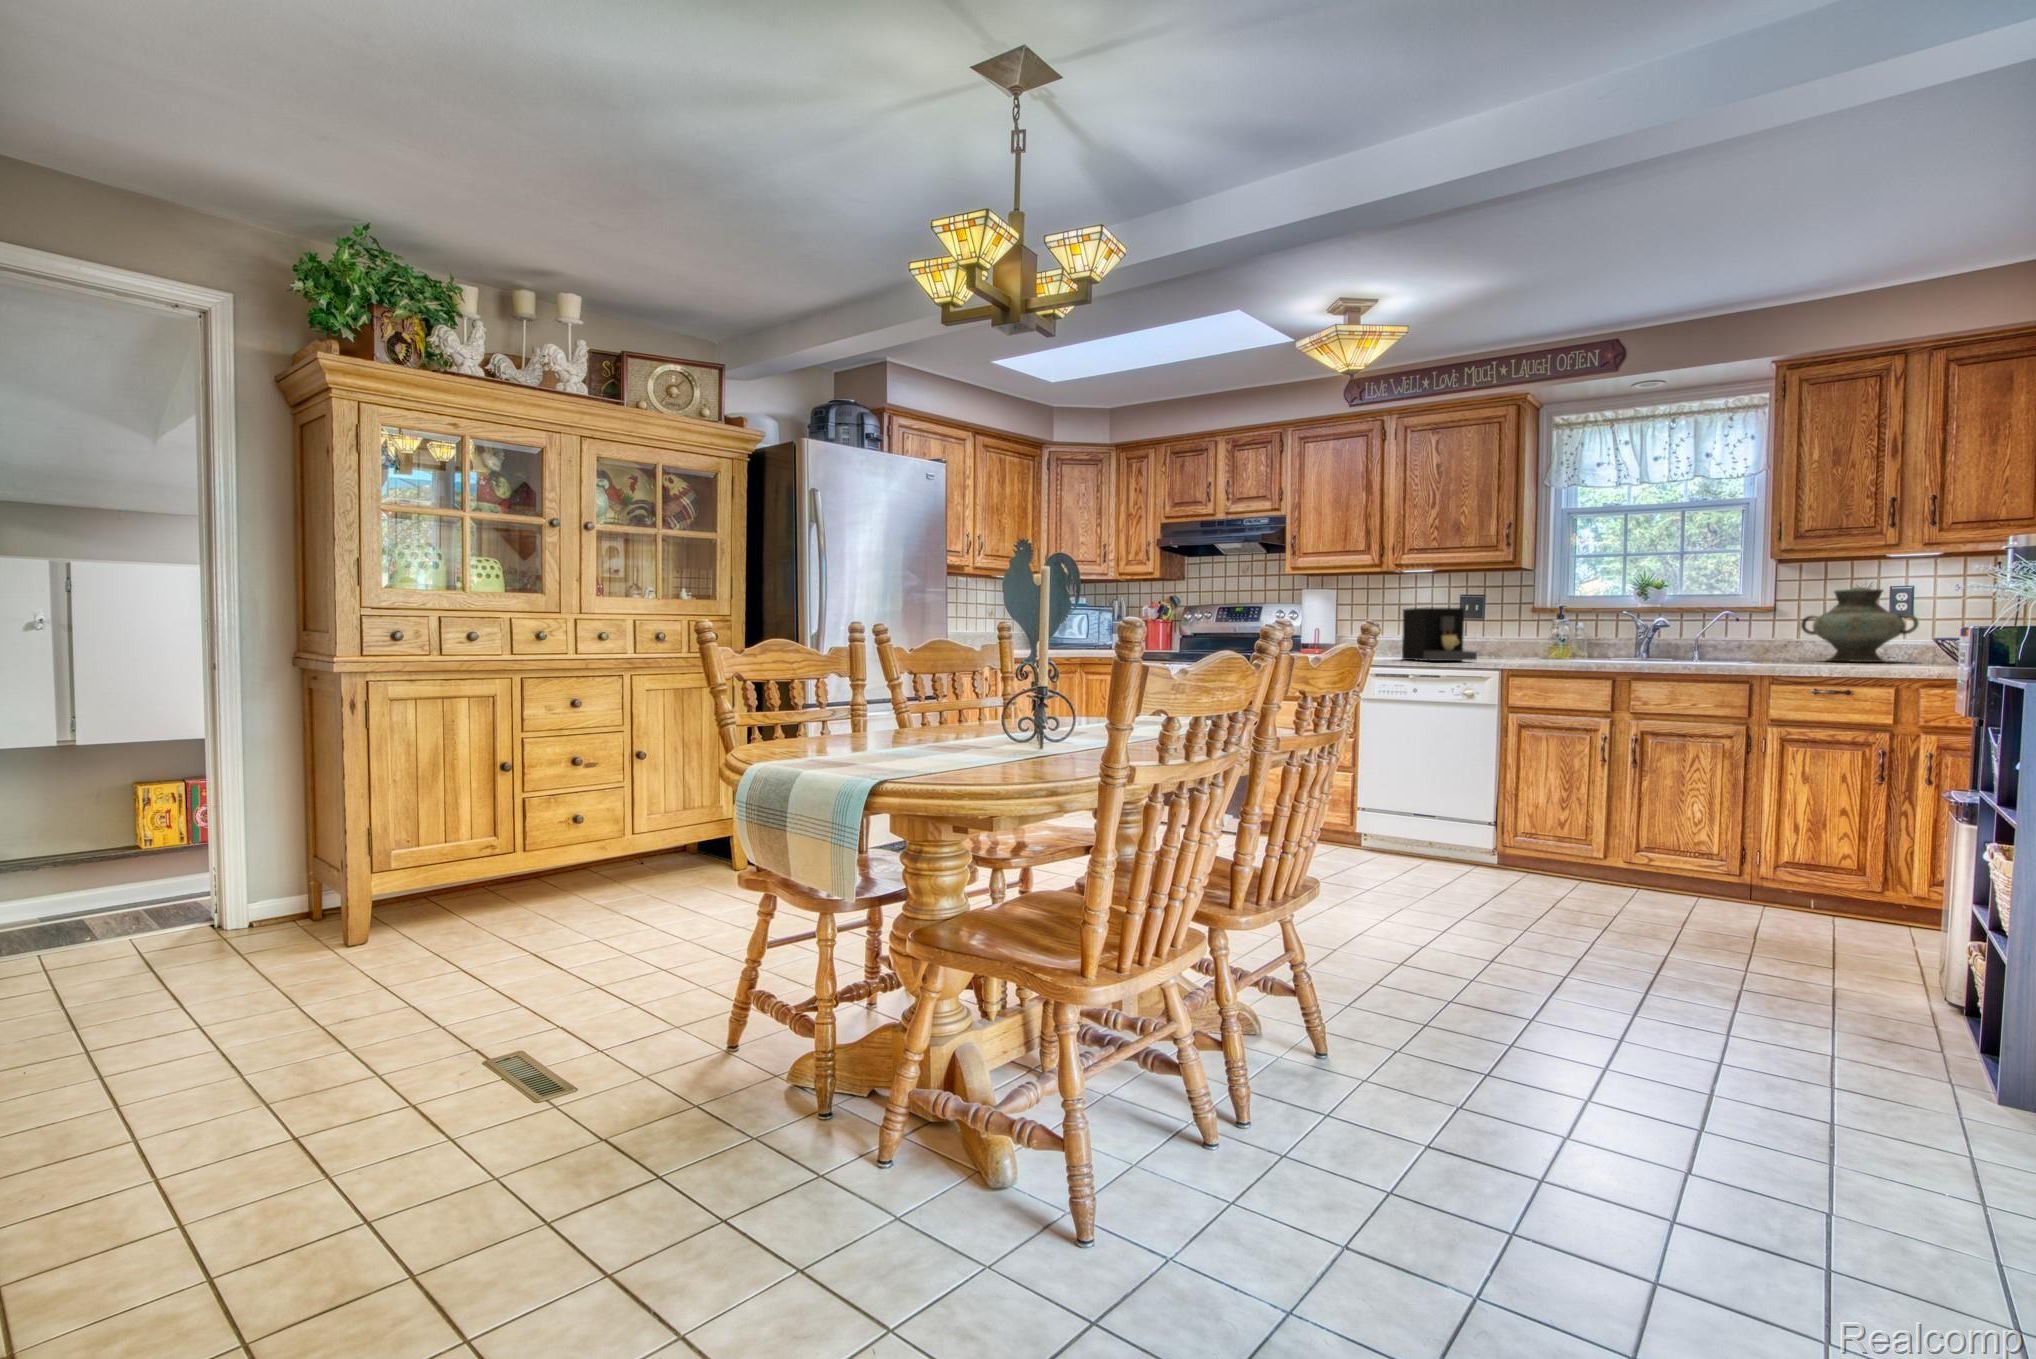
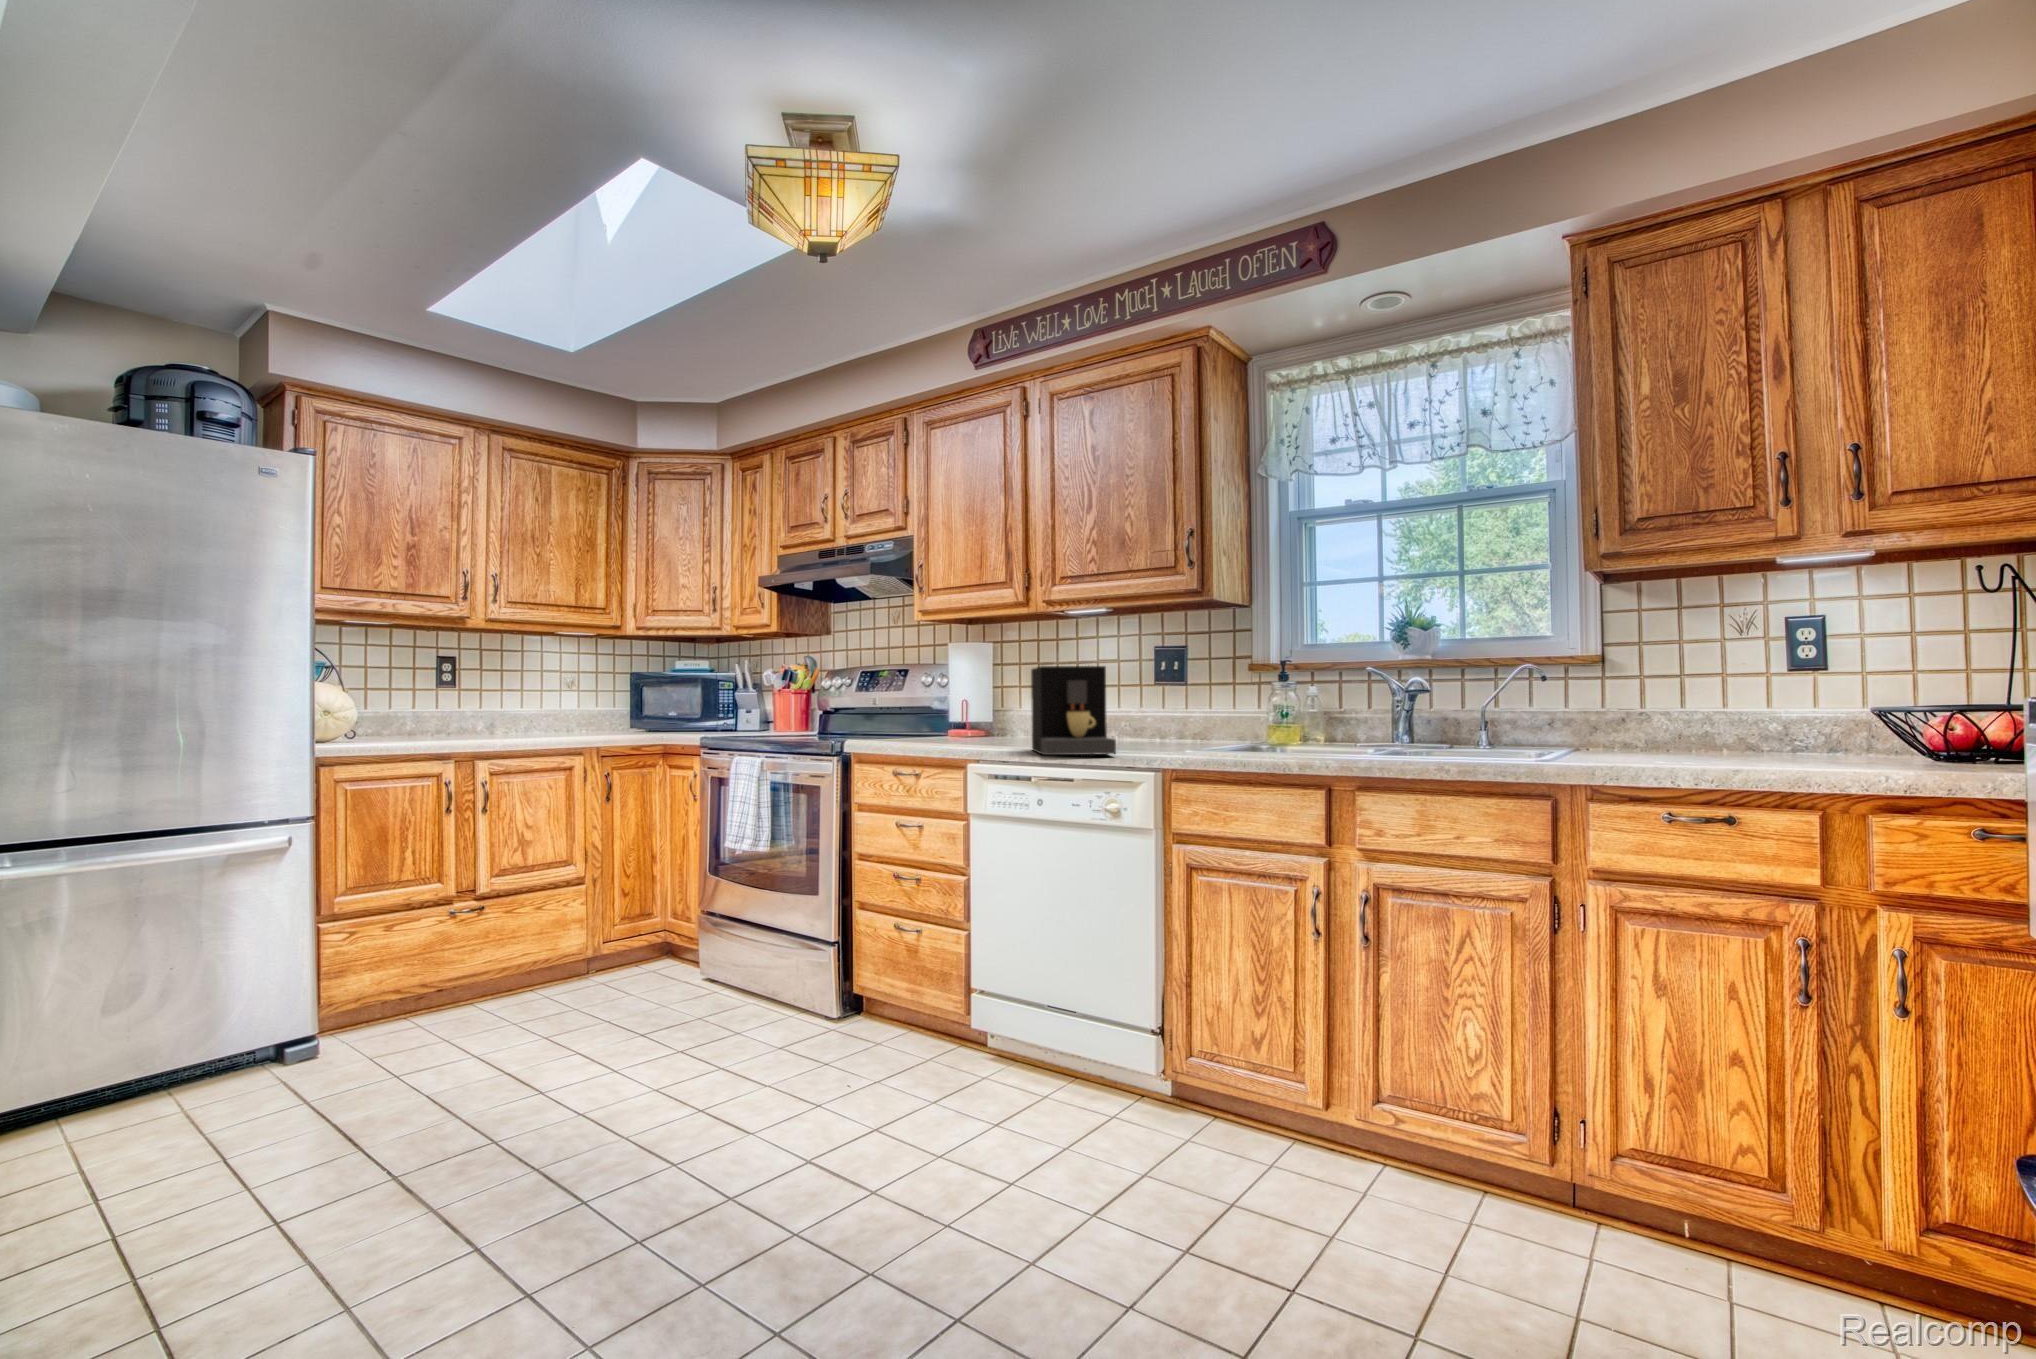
vase: present [1801,587,1919,662] -> none [1641,618,1842,751]

